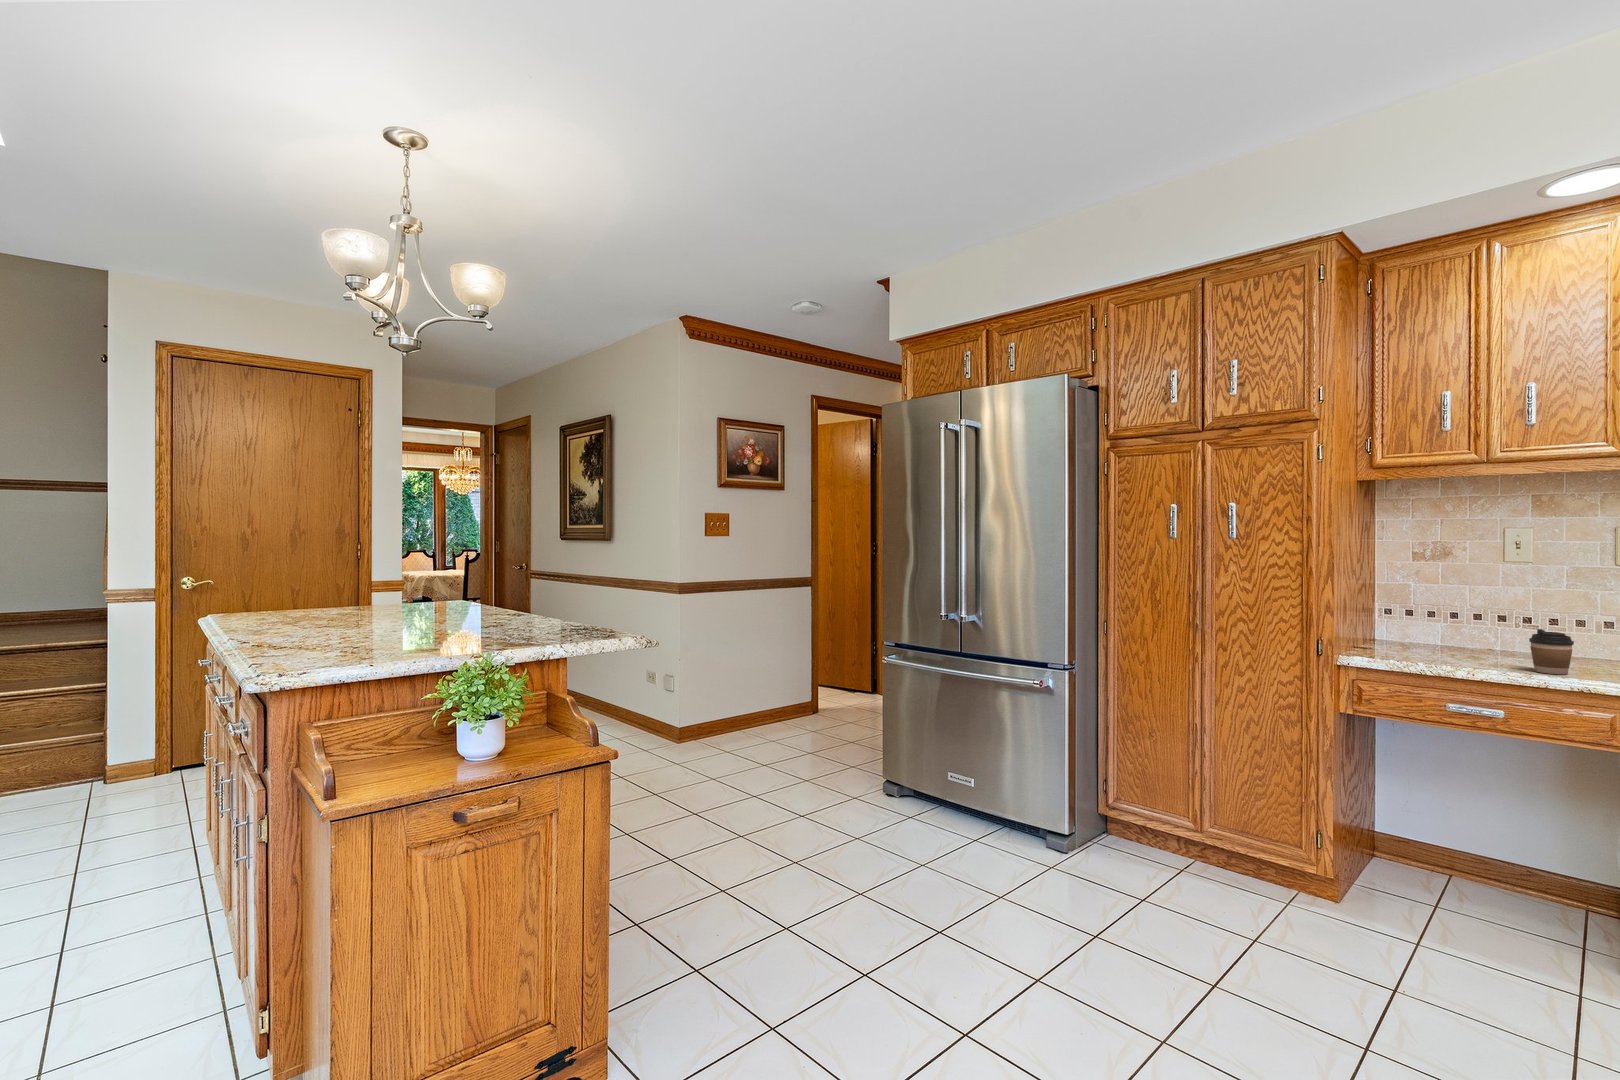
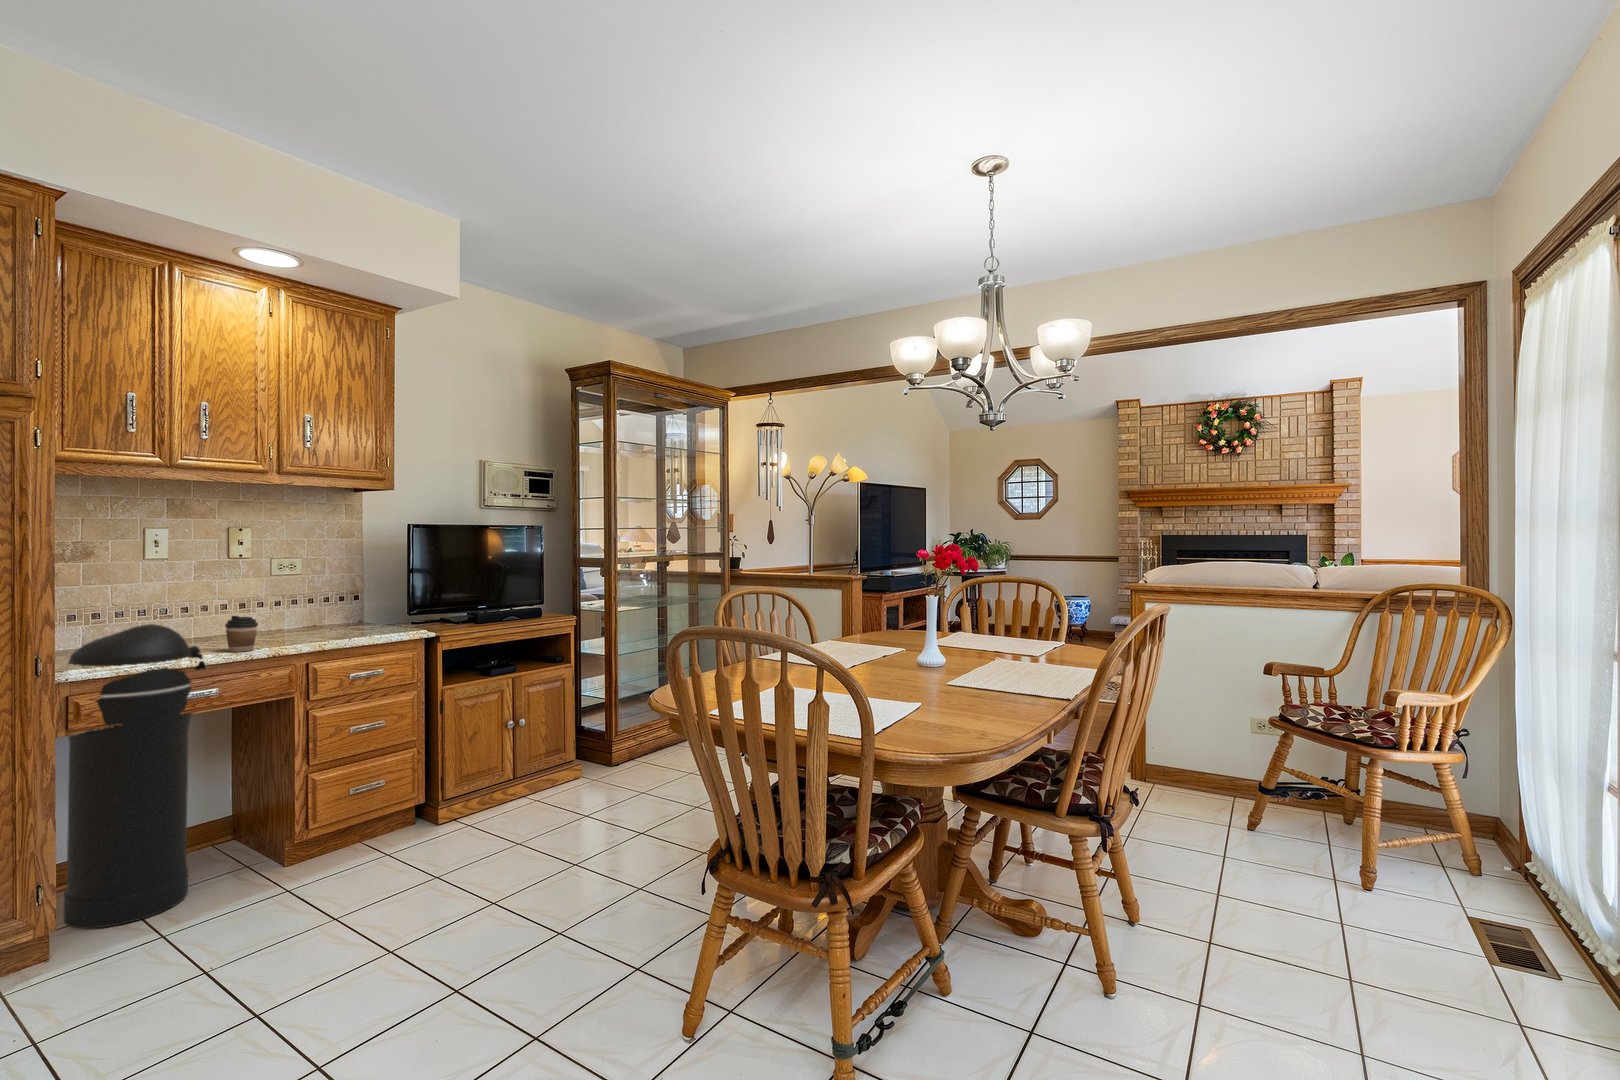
trash can: none [1367,627,1517,933] -> present [64,624,206,929]

